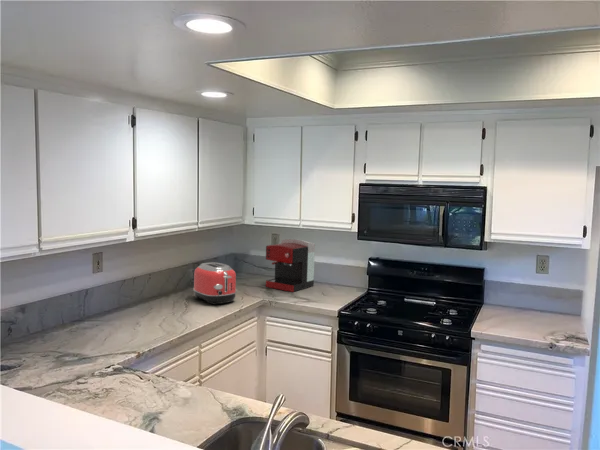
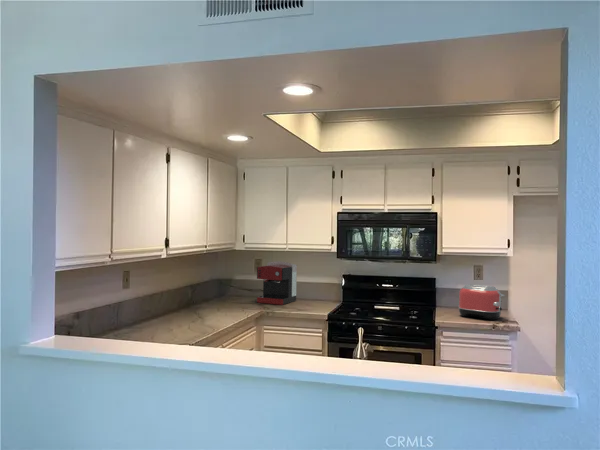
toaster: present [193,262,236,305] -> present [458,285,505,320]

